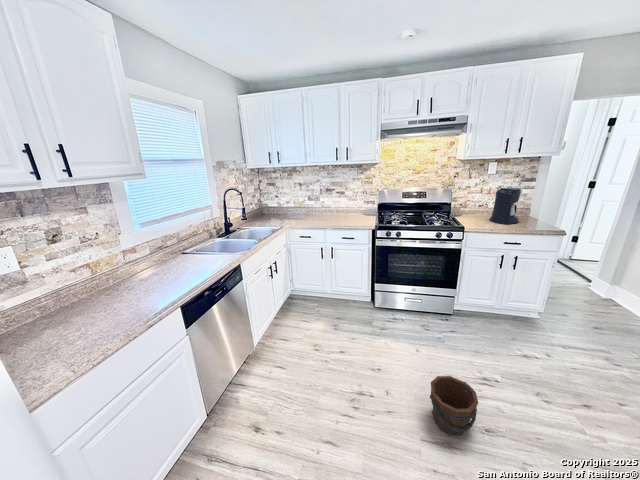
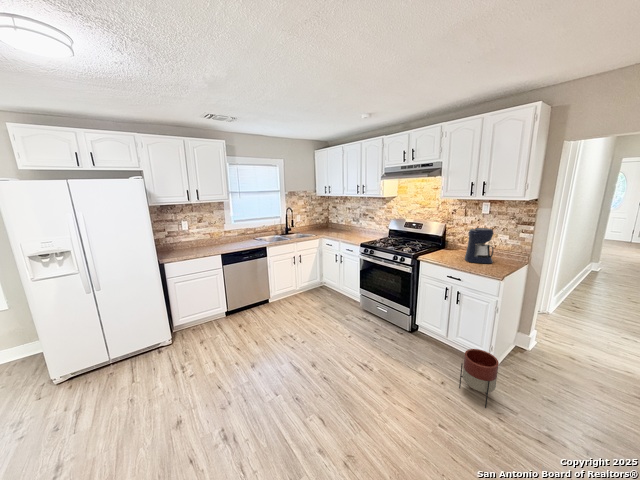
planter: none [559,306,605,359] -> present [459,349,499,408]
bucket: present [430,376,478,435] -> none [296,336,325,371]

